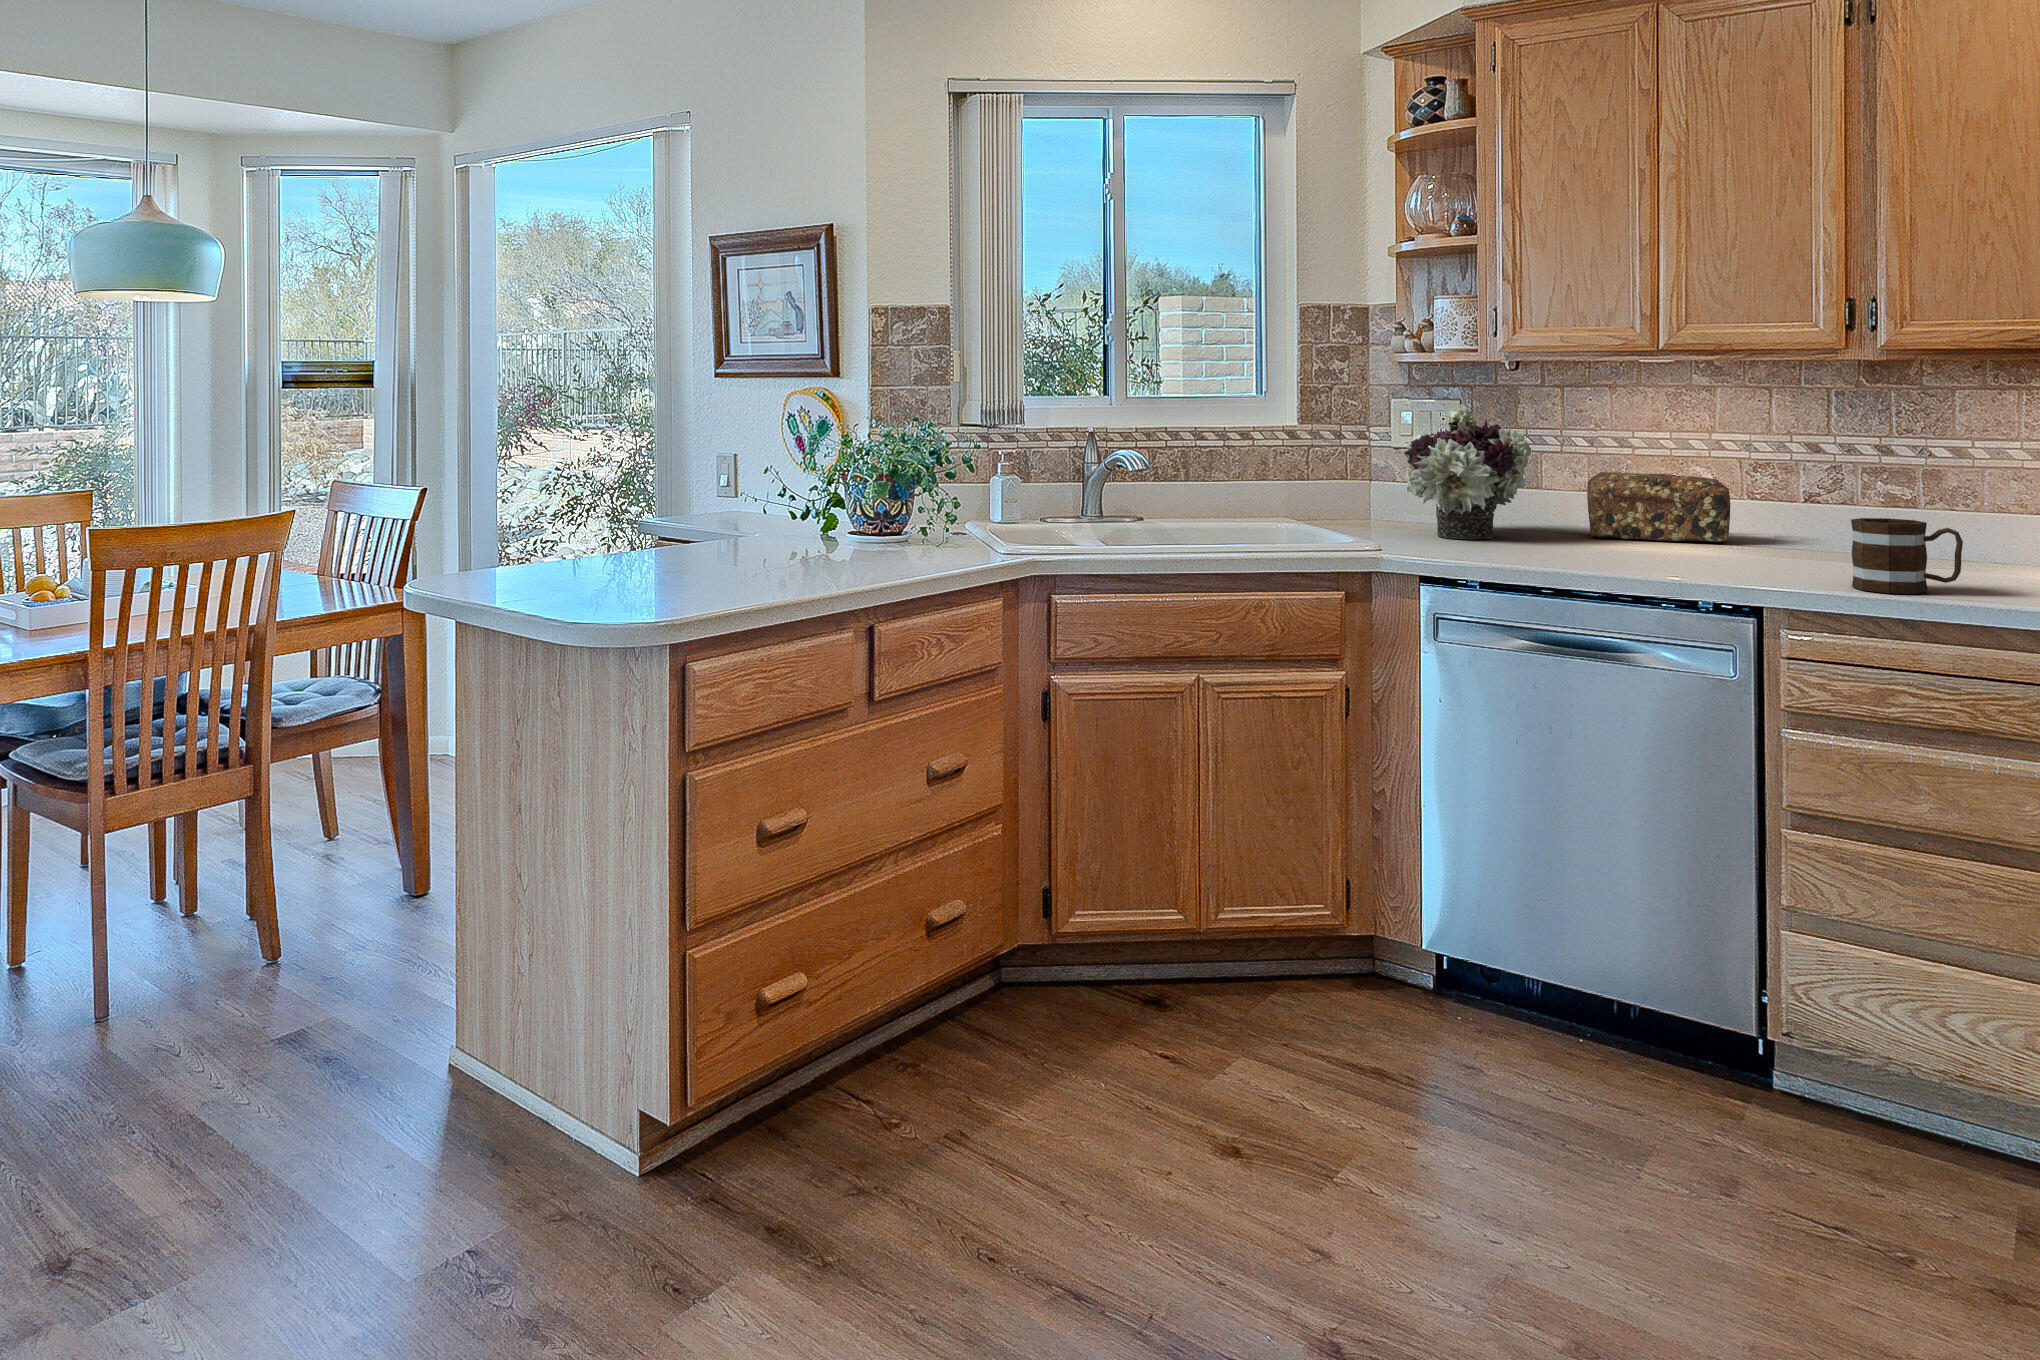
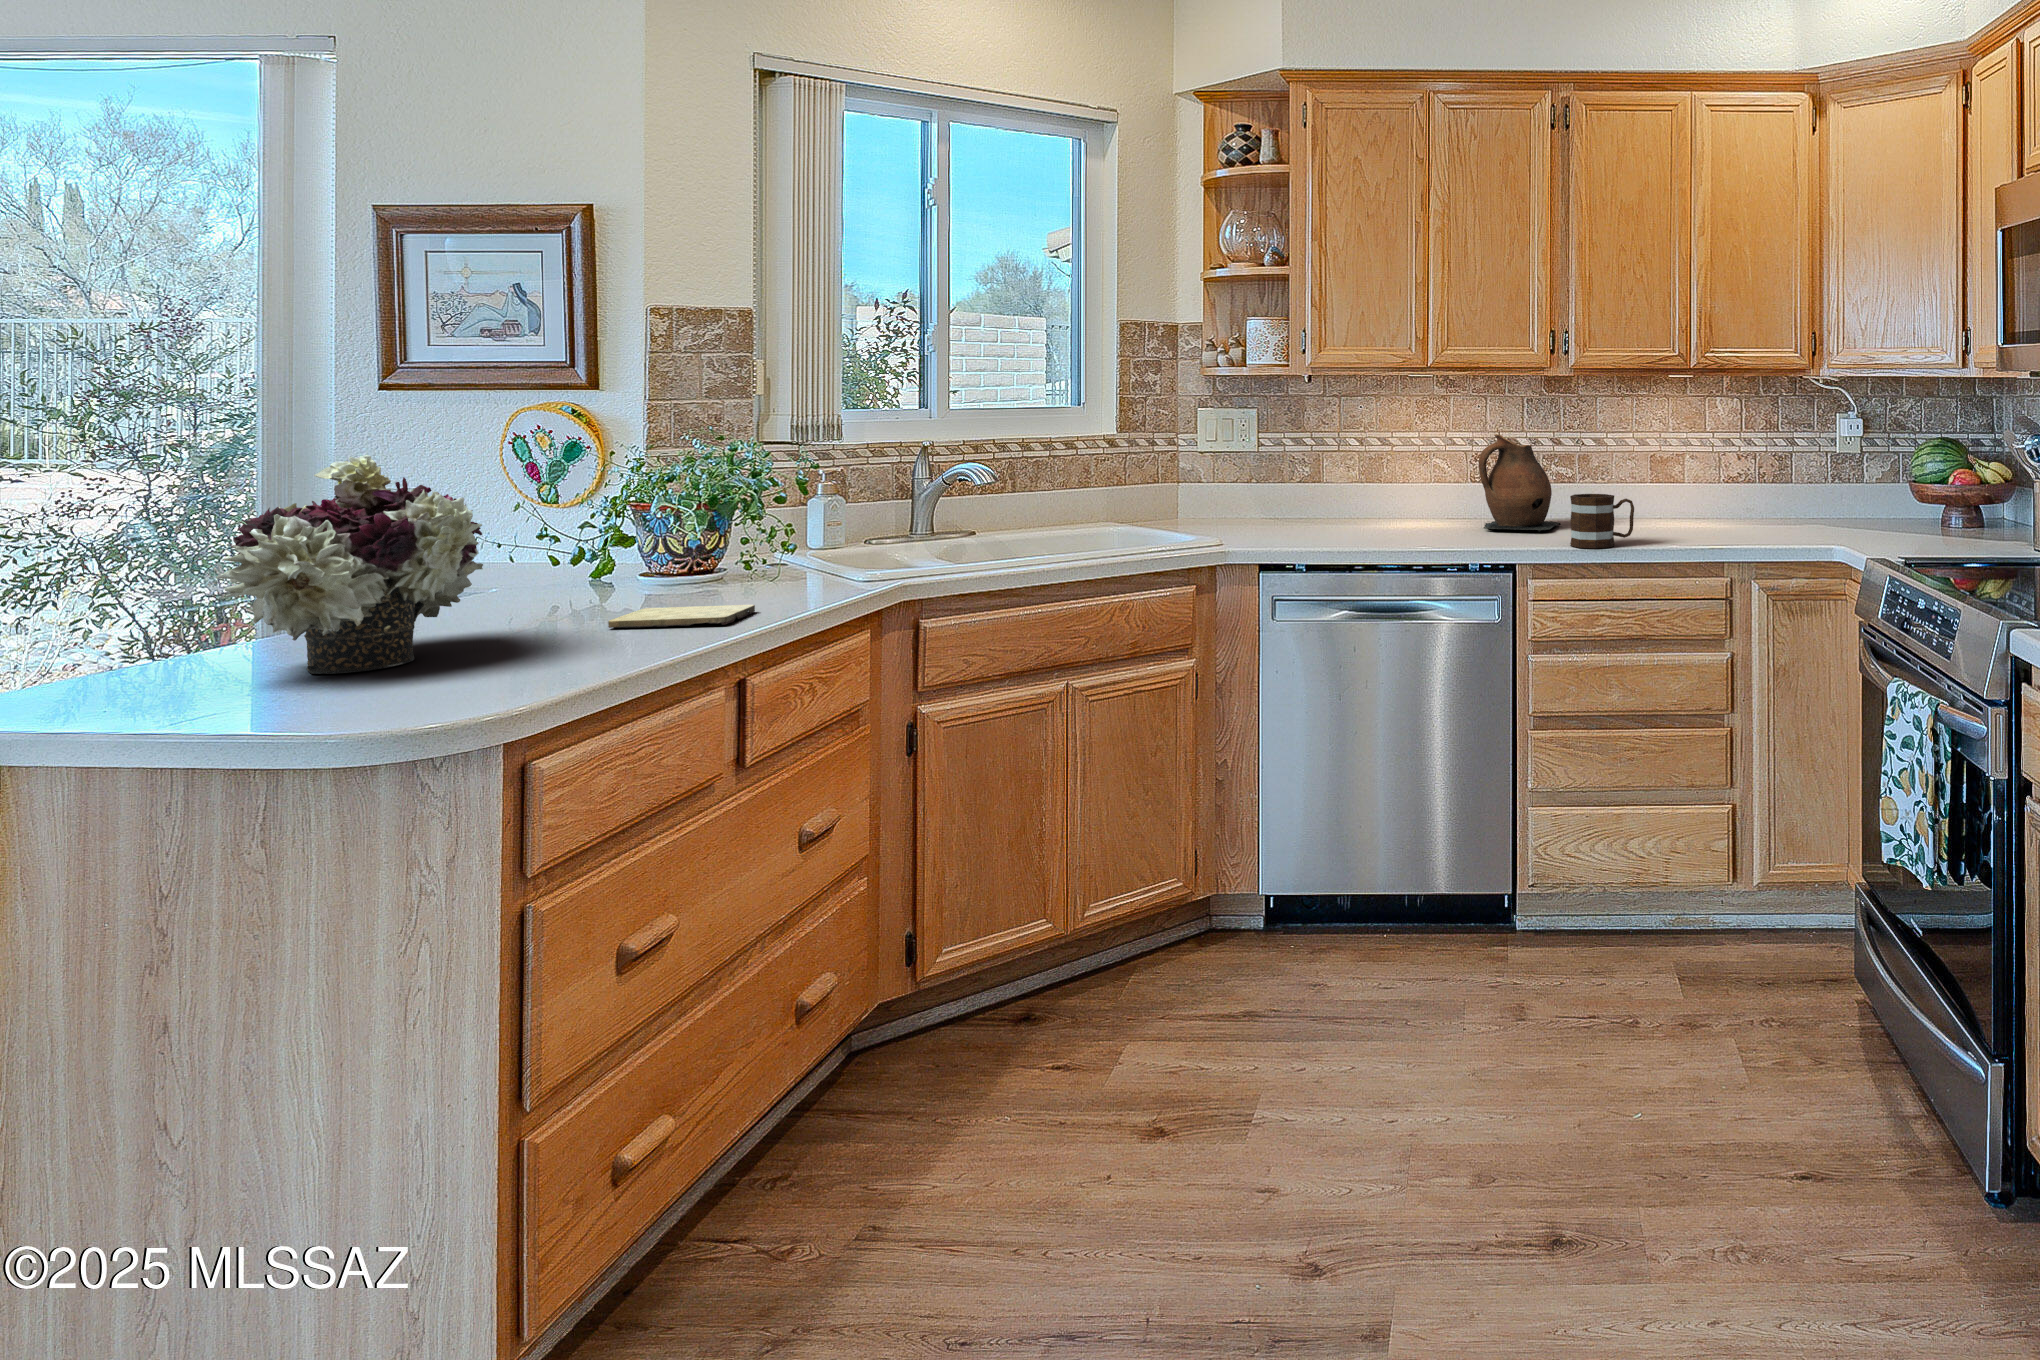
flower arrangement: present [1404,404,1531,539] -> present [216,455,483,674]
ceramic pitcher: none [1735,436,1874,567] -> present [1478,434,1561,532]
bread loaf: present [1587,472,1730,542] -> none [1360,466,1463,521]
cutting board: none [789,557,898,576] -> present [608,605,755,628]

